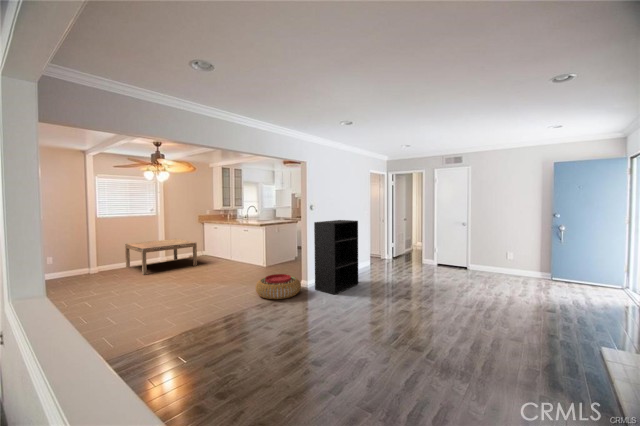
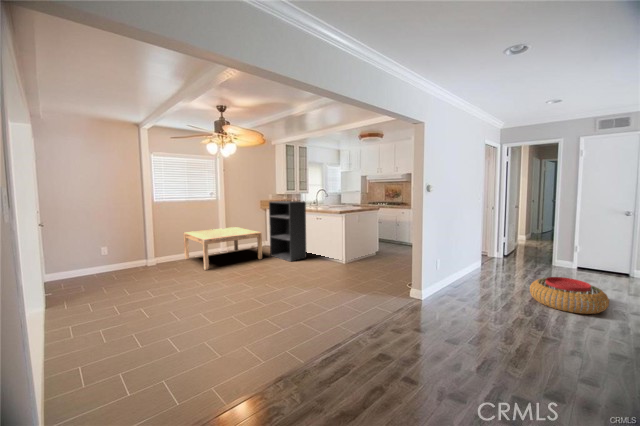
bookshelf: present [314,220,358,294] -> present [269,201,307,261]
pouf: present [256,274,301,299] -> present [530,277,609,314]

